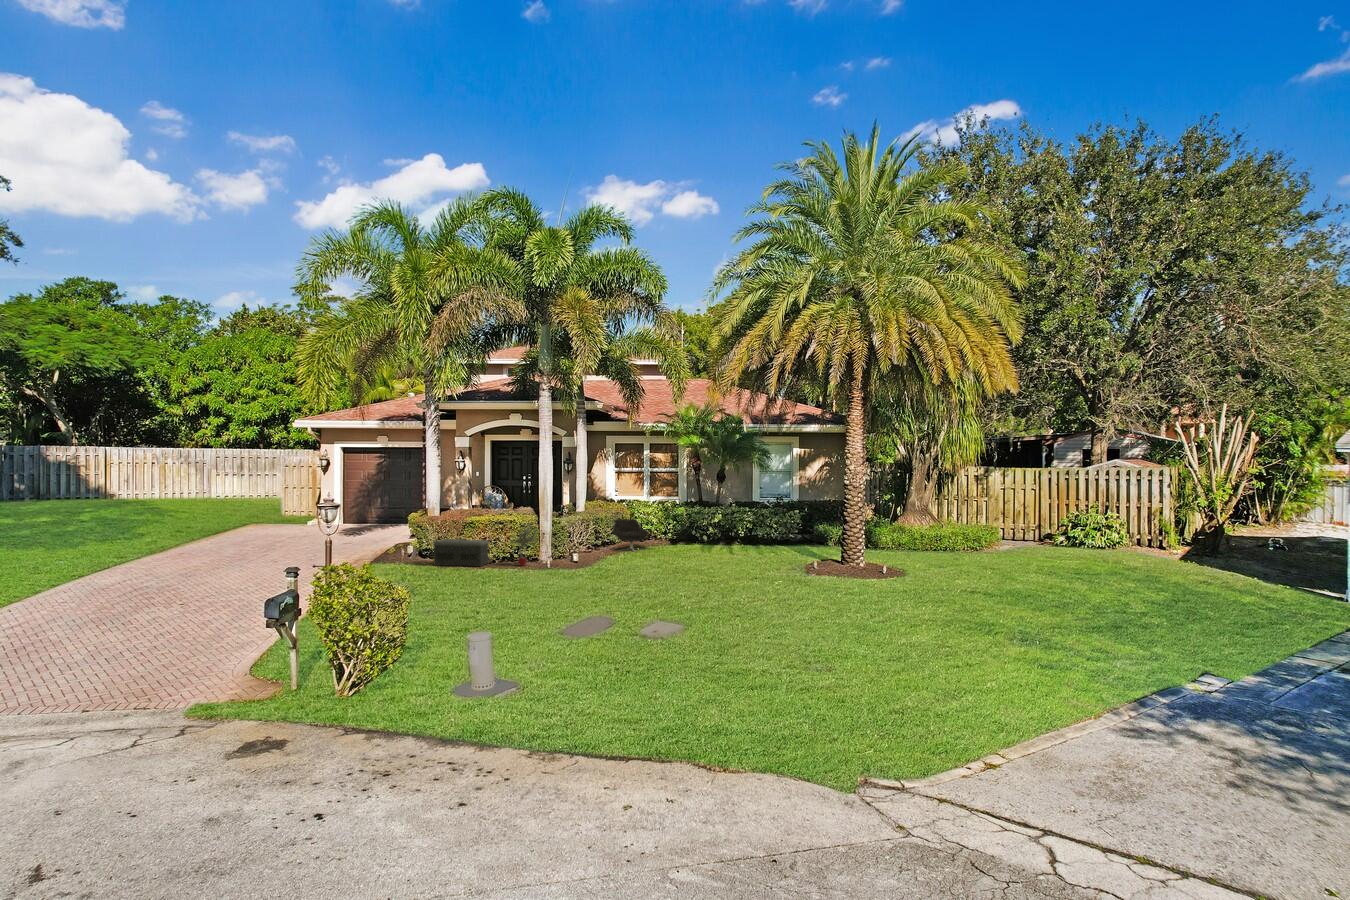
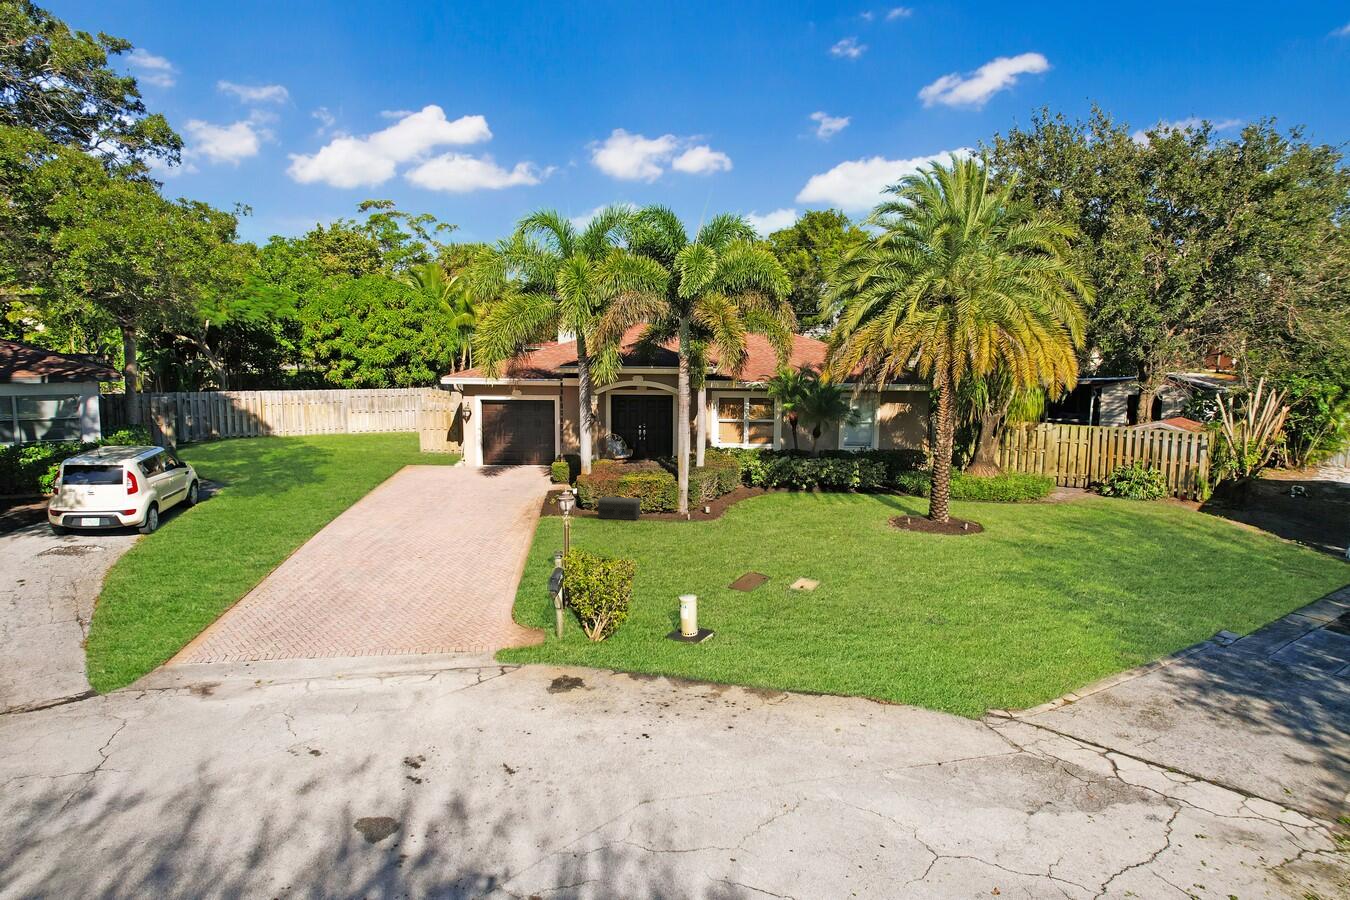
lounge chair: present [613,519,649,550] -> none [730,473,762,503]
potted tree: present [510,524,537,566] -> present [1173,471,1199,501]

